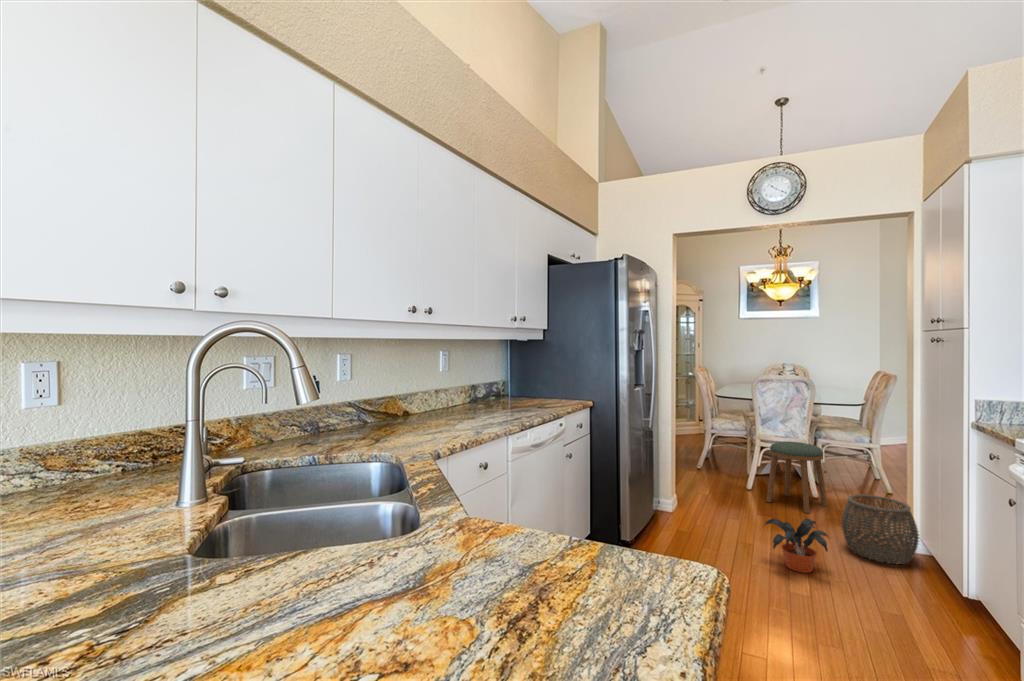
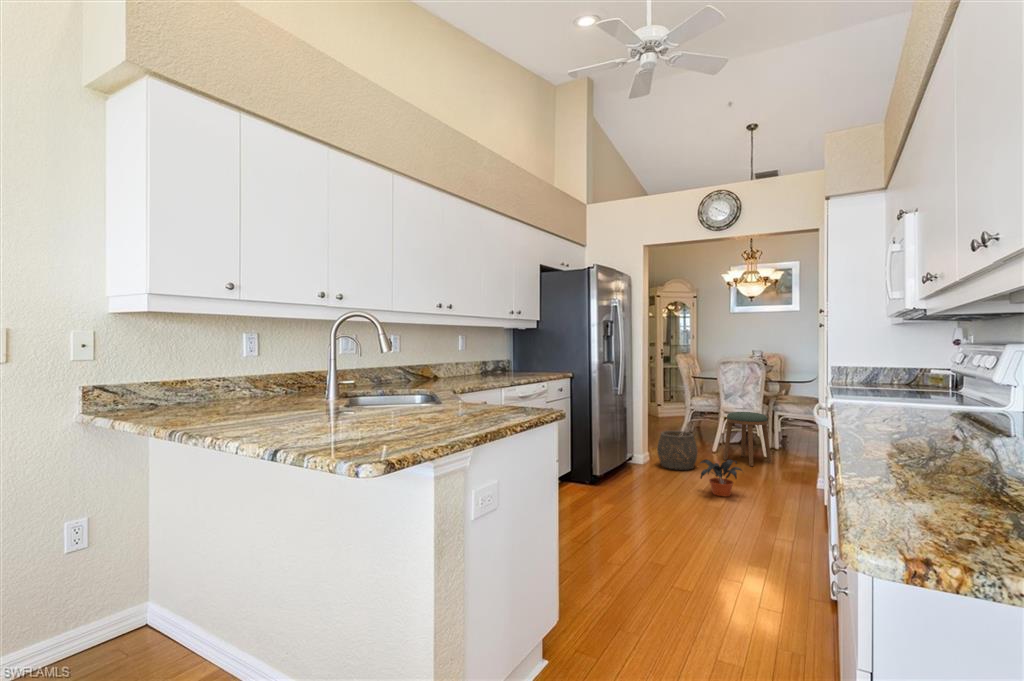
woven basket: present [841,494,919,564] -> present [657,431,697,470]

